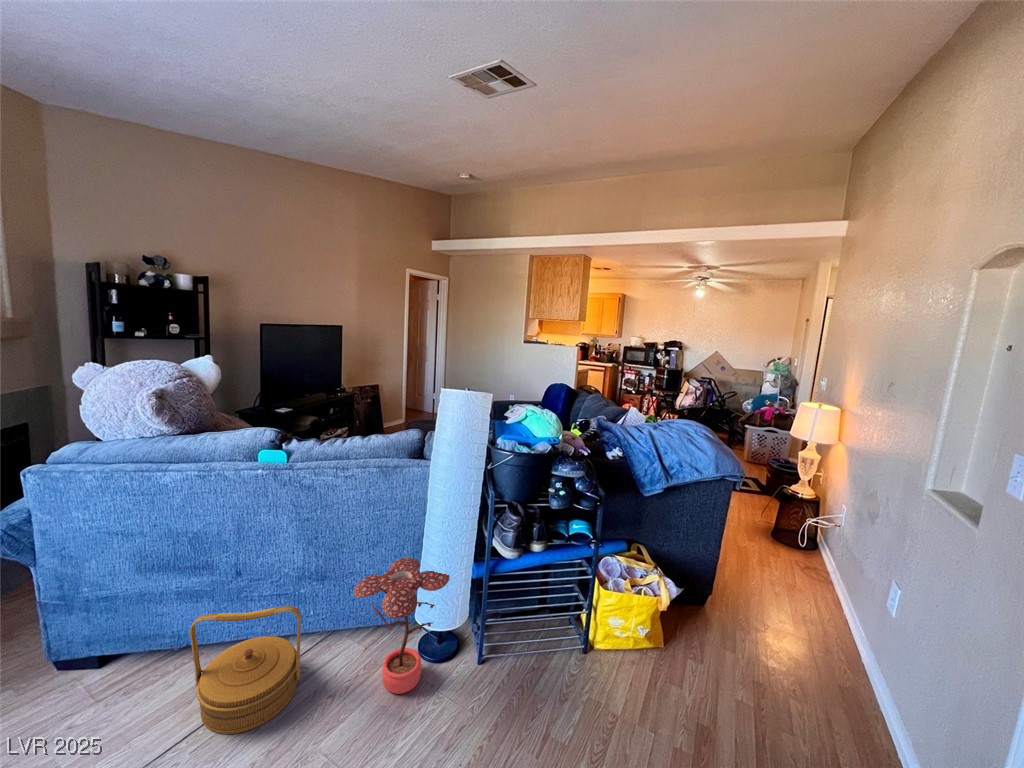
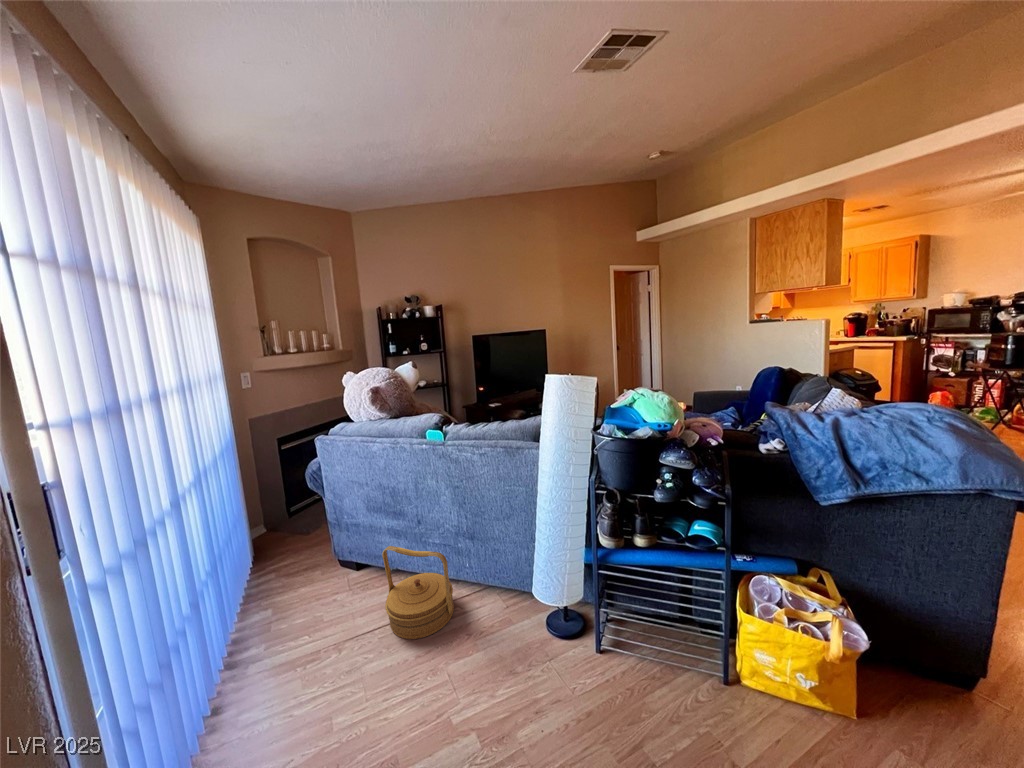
potted plant: present [353,558,450,694] -> none [475,531,556,654]

